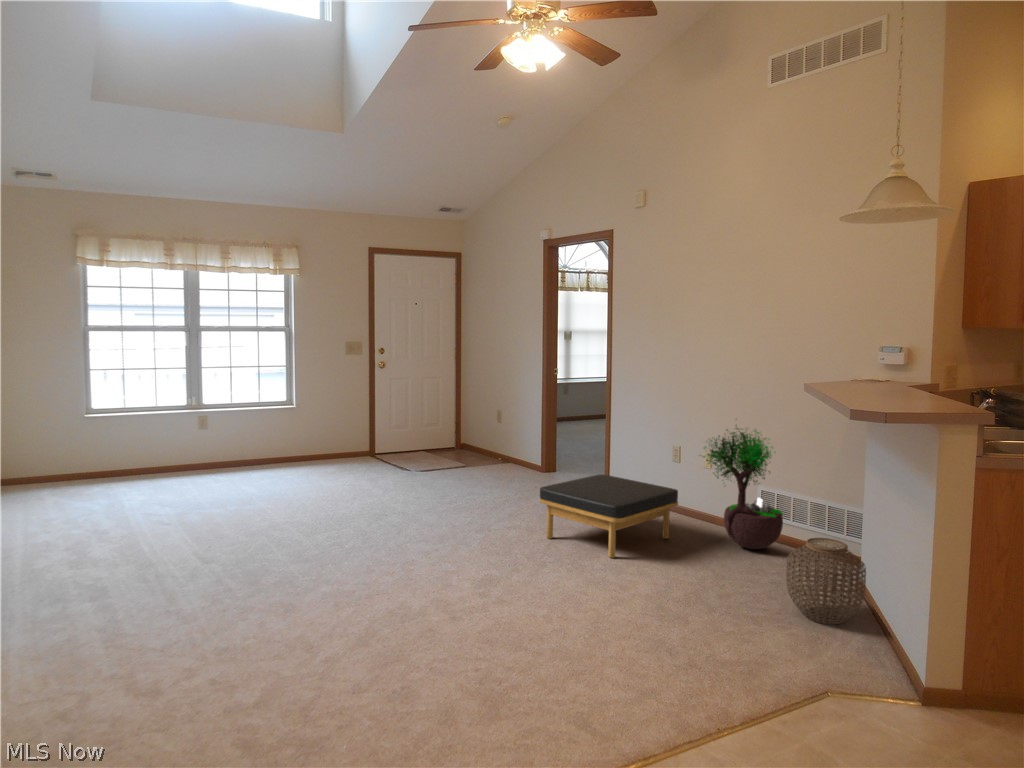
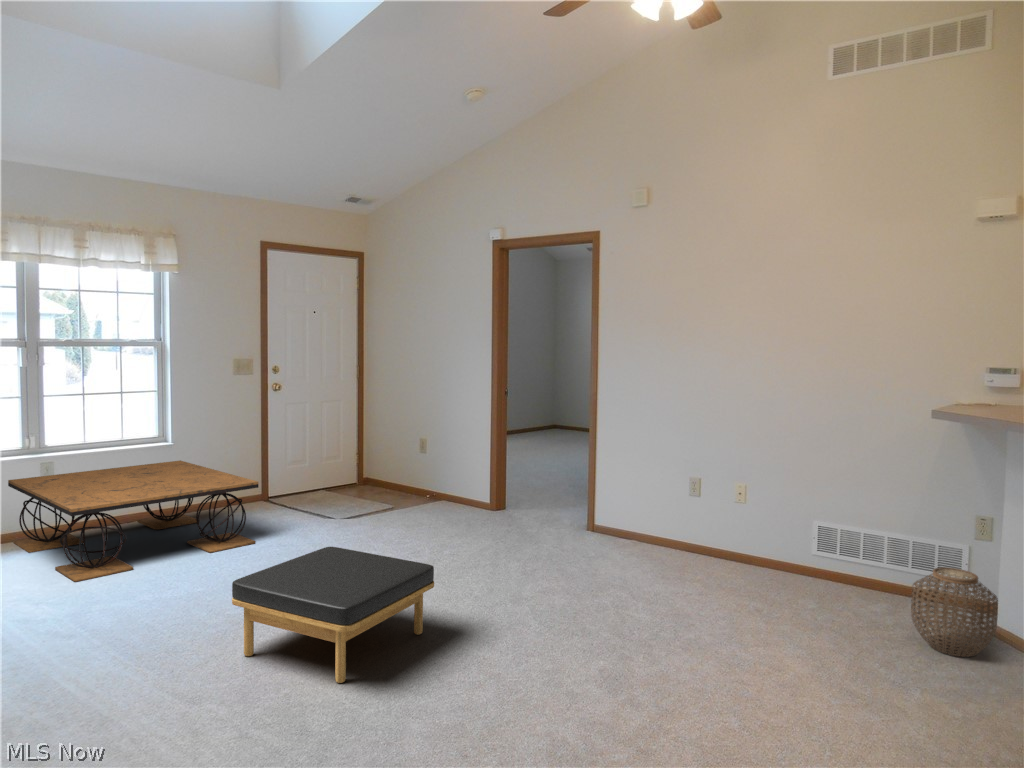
coffee table: none [176,420,332,498] -> present [8,460,258,582]
potted tree: present [704,425,783,549] -> none [753,444,839,580]
ottoman: present [539,474,678,558] -> present [232,547,434,683]

